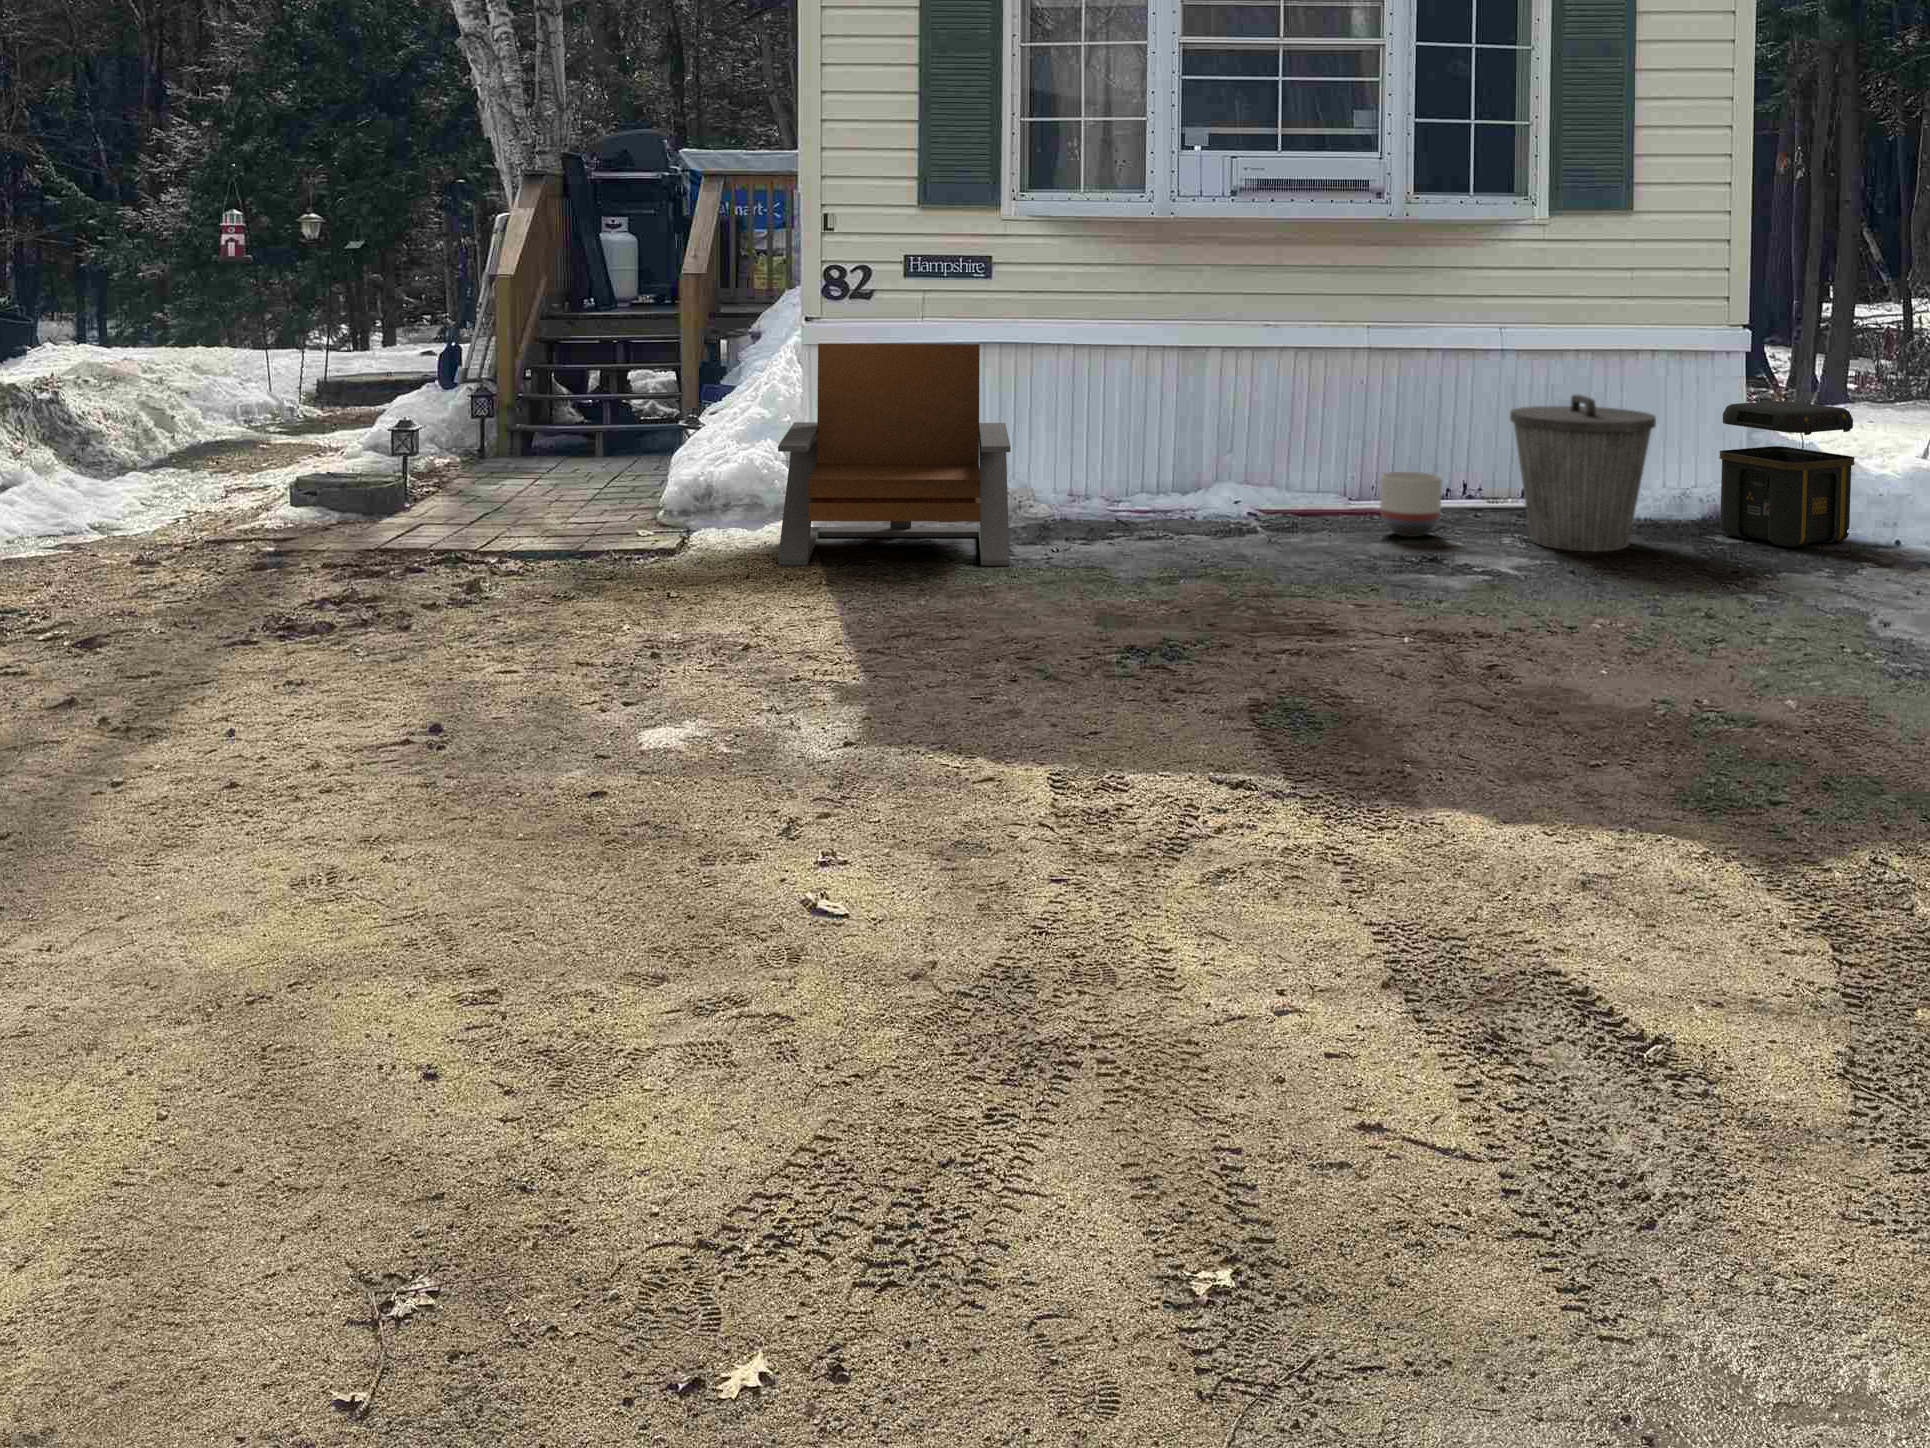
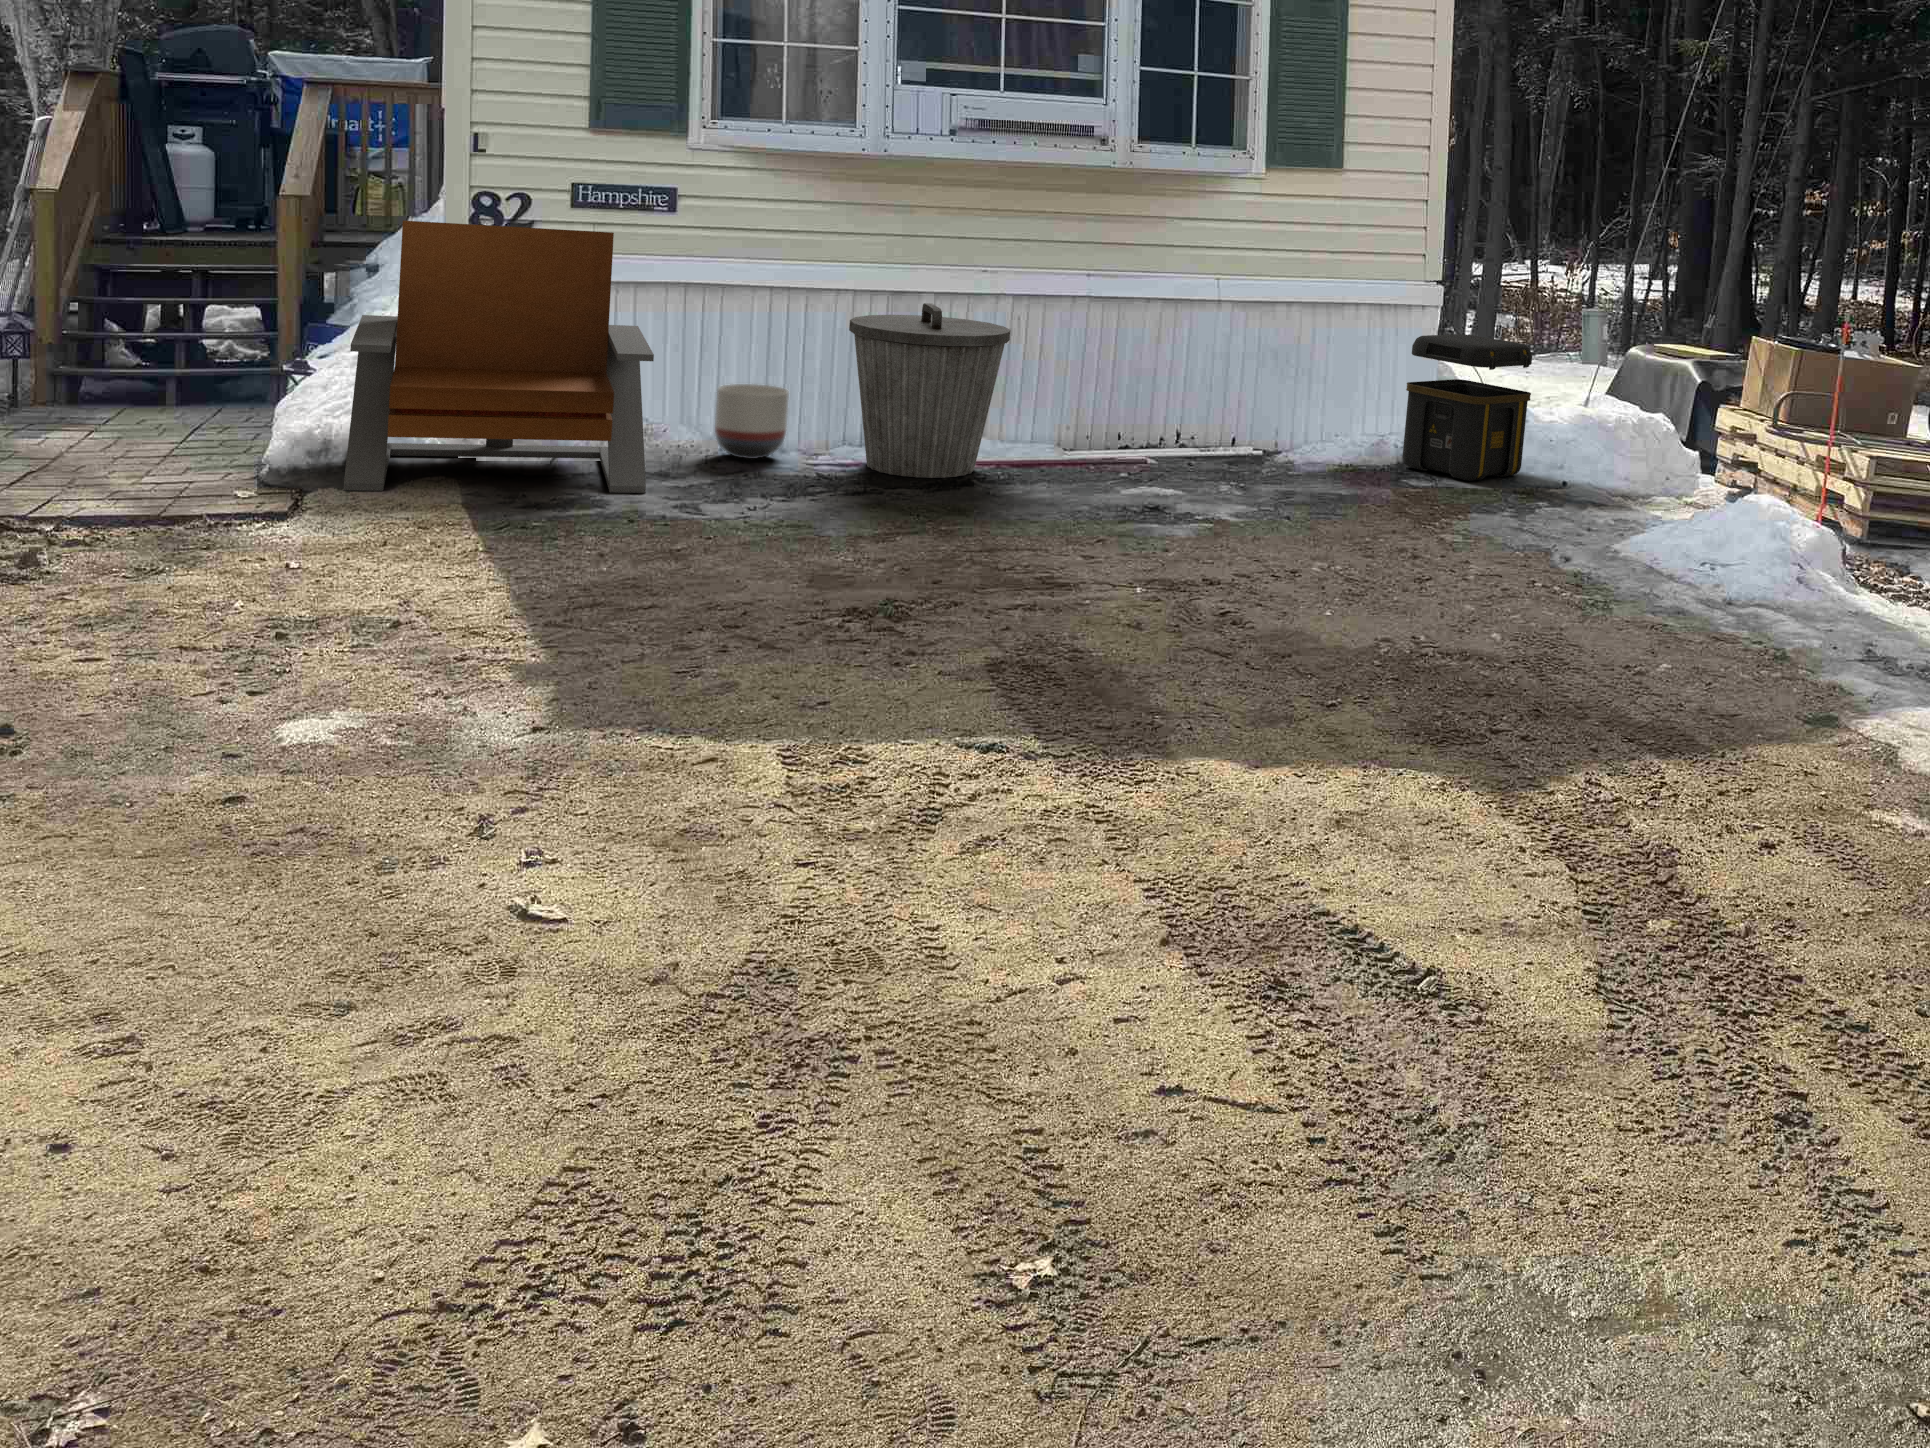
trash can: present [1510,395,1656,551] -> present [849,303,1010,478]
planter: present [1380,472,1442,537] -> present [715,384,789,459]

